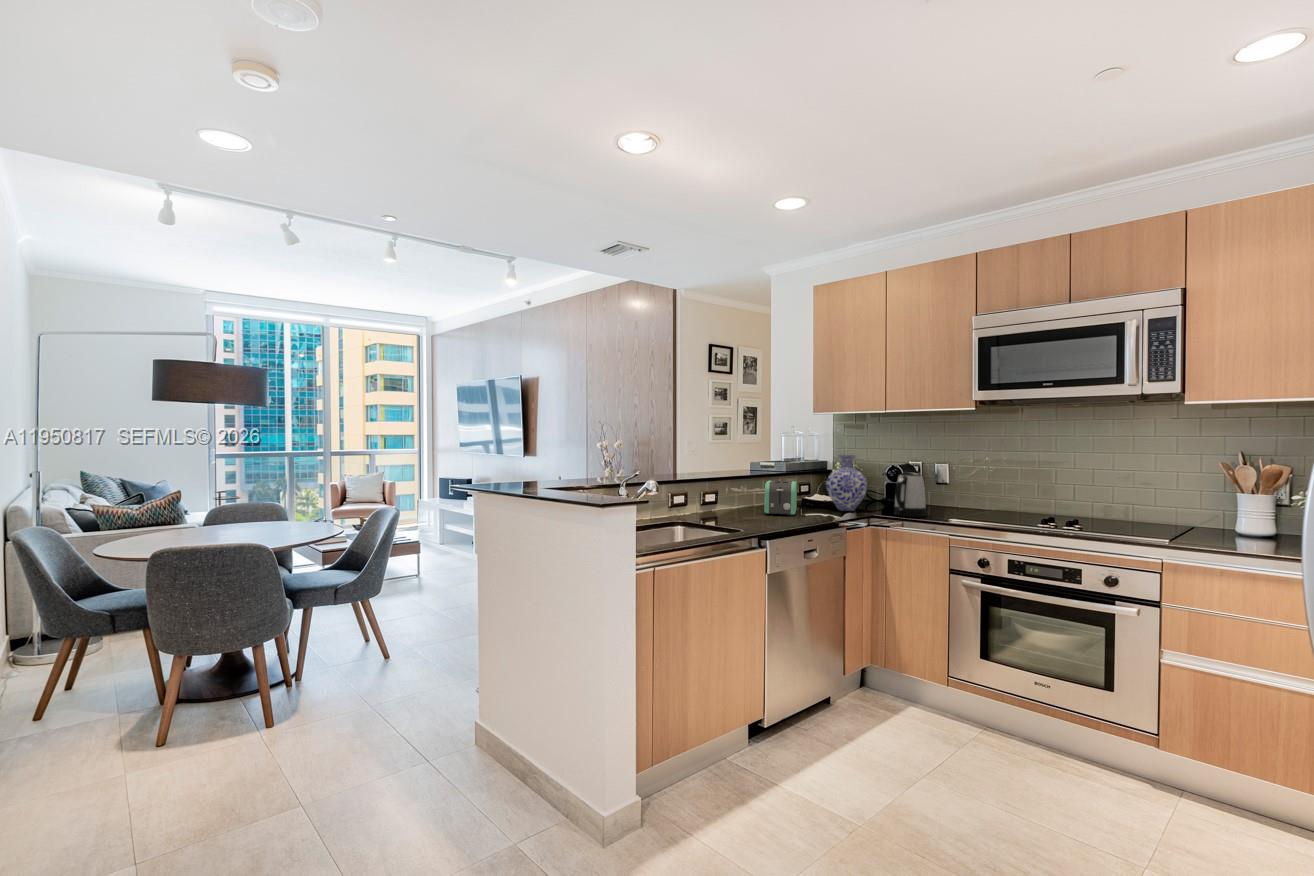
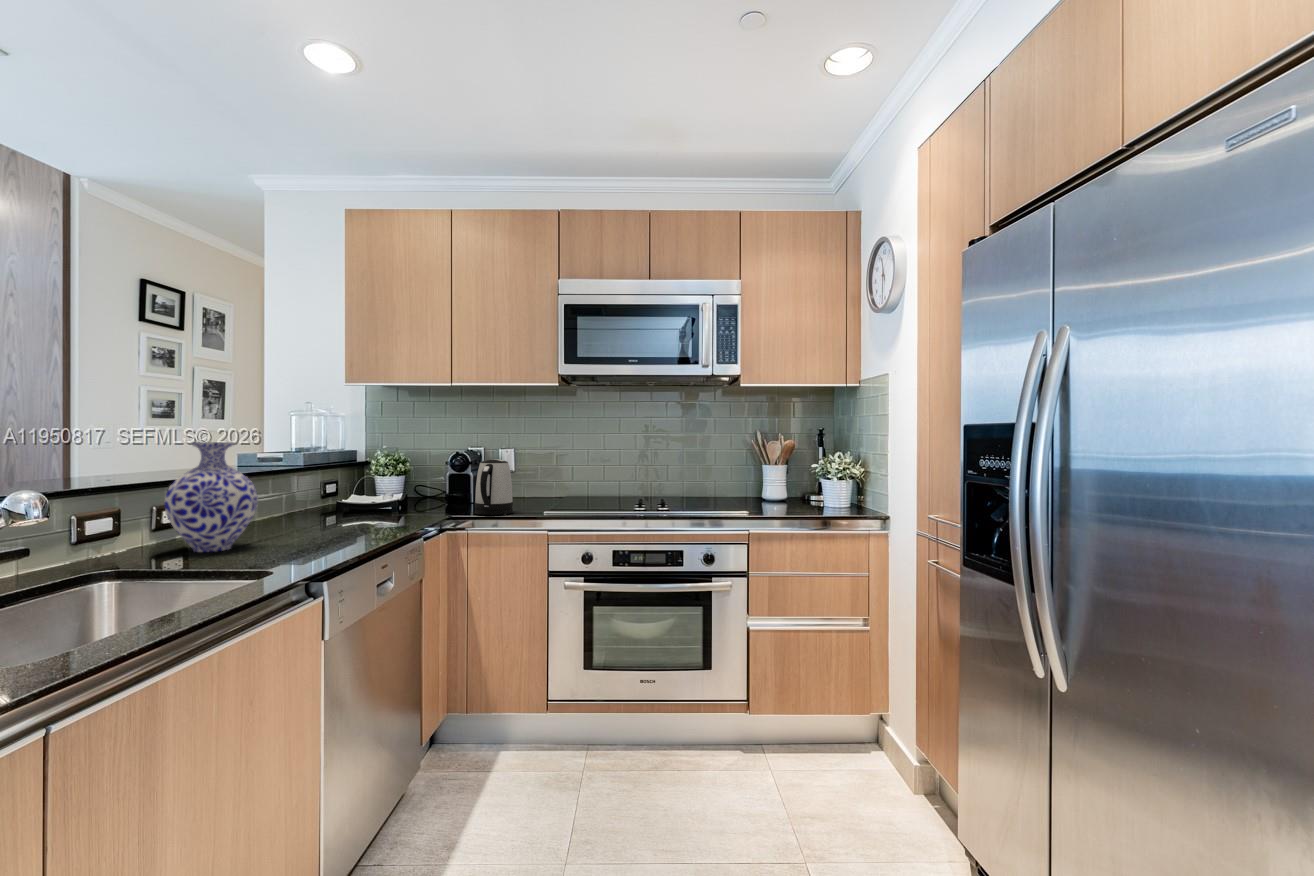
vase: present [826,455,867,511] -> present [164,442,258,552]
toaster: present [764,480,797,515] -> none [288,479,344,533]

